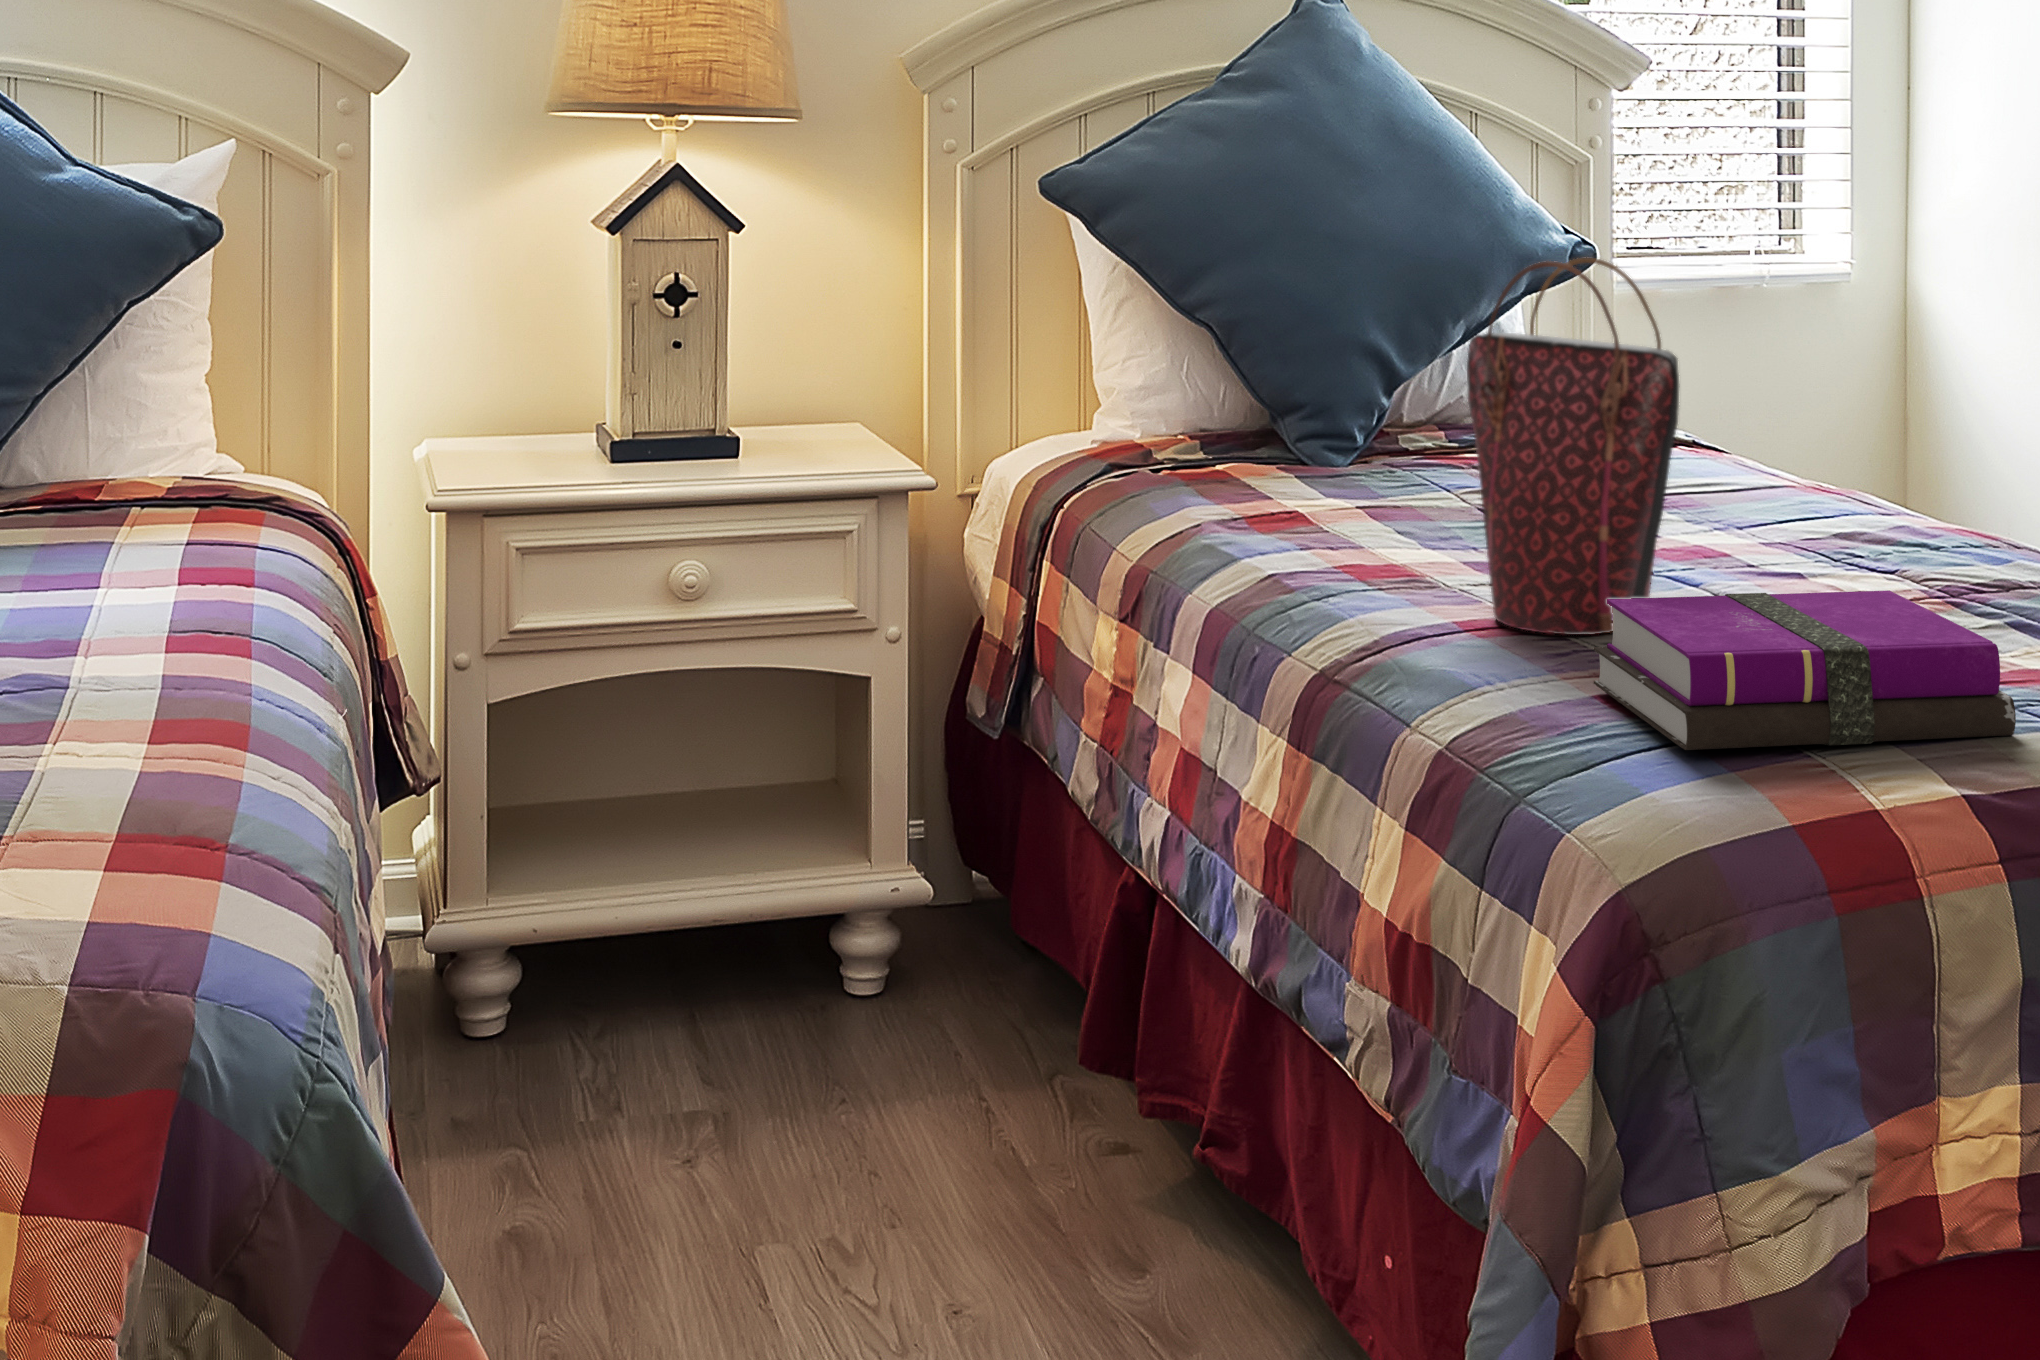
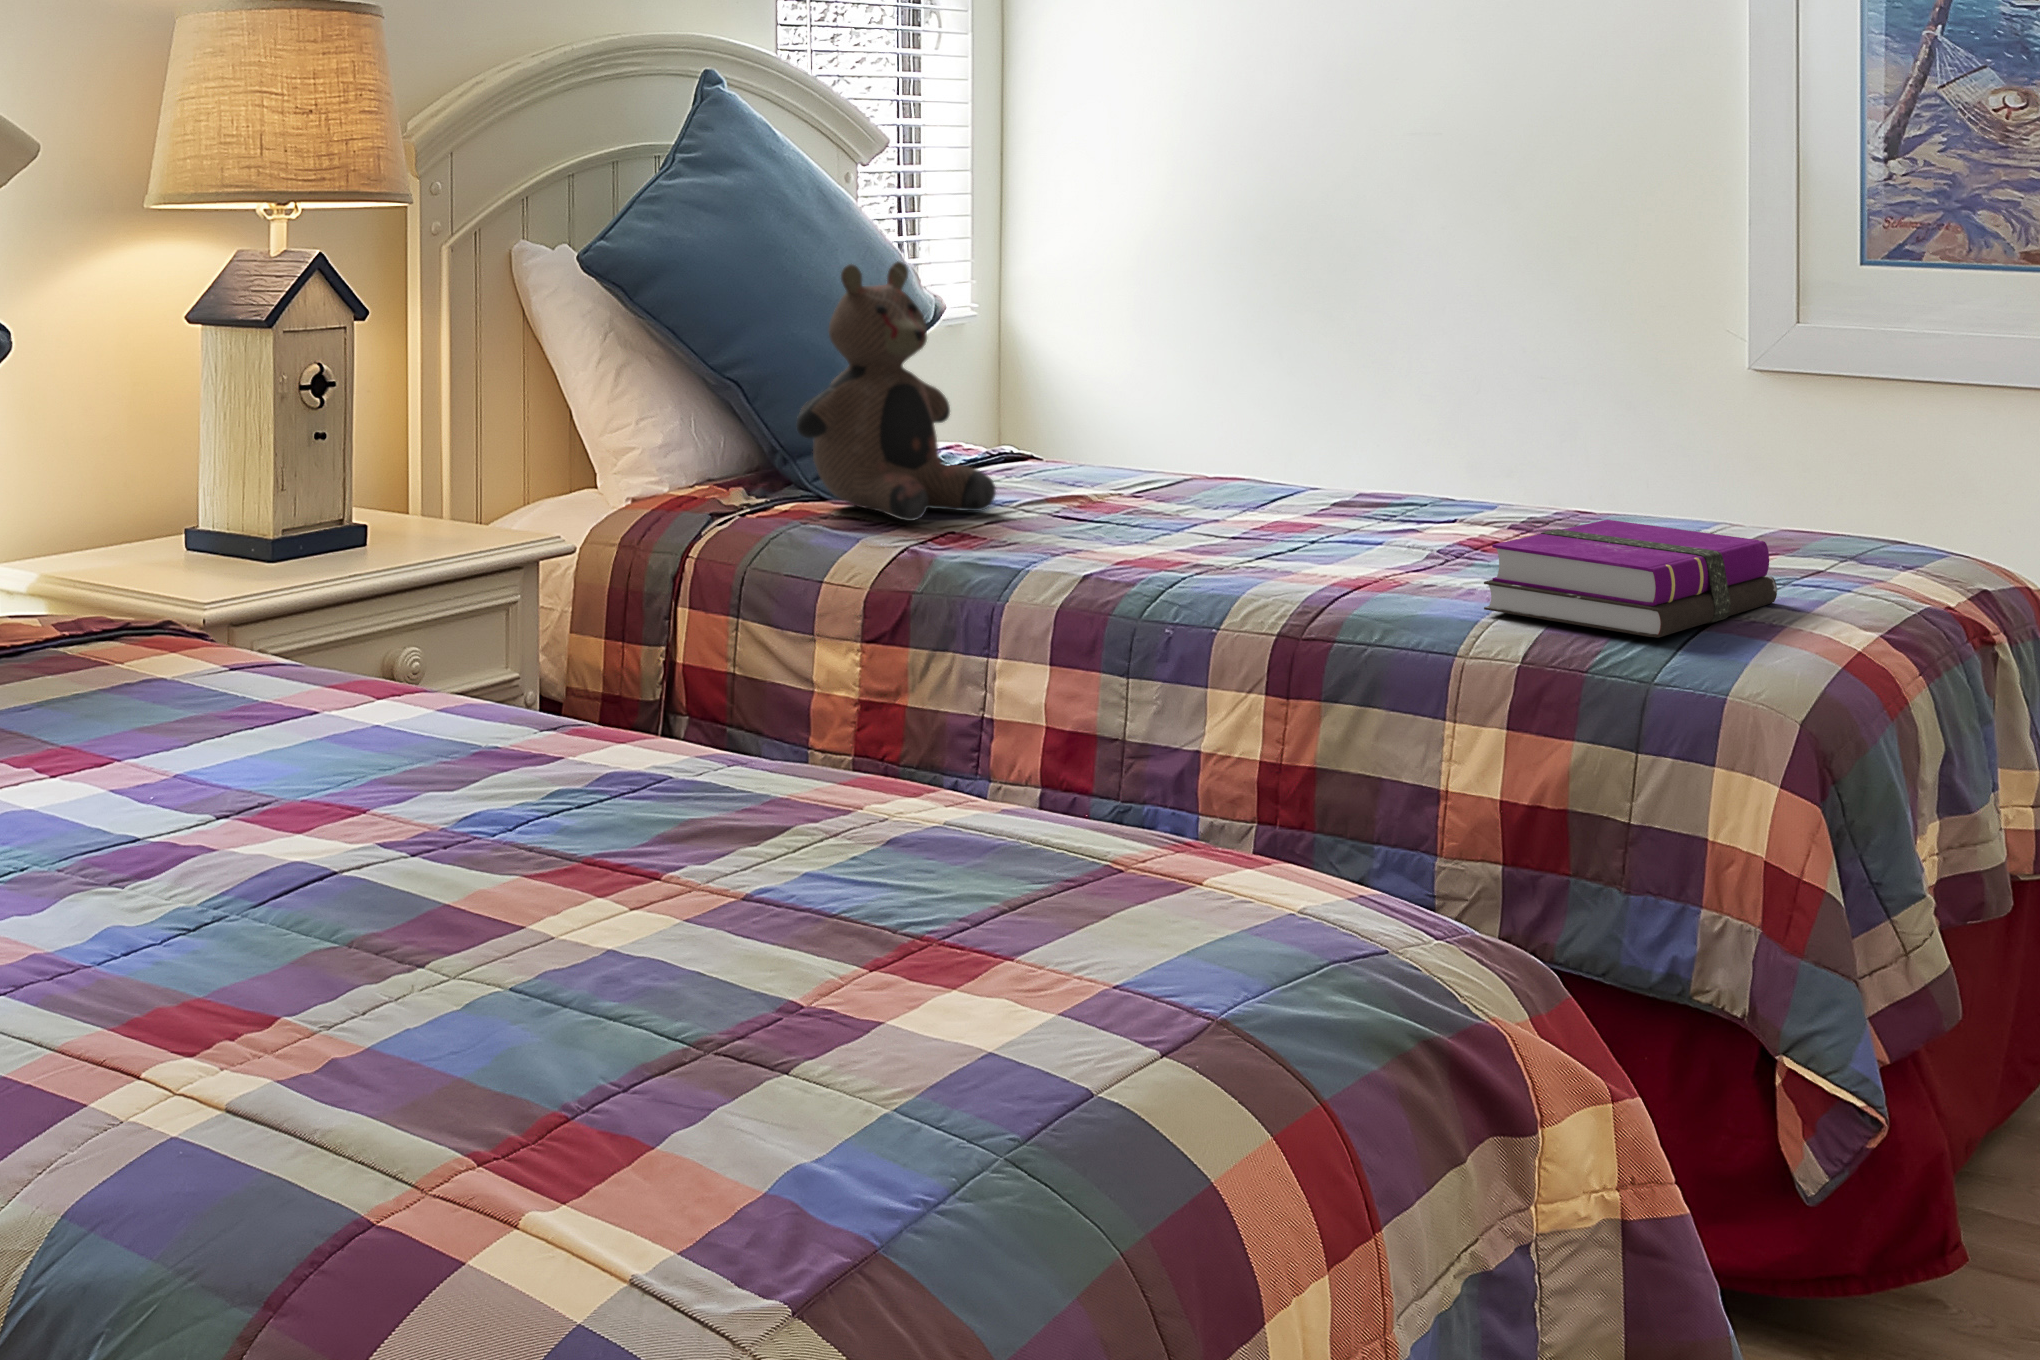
teddy bear: none [1202,201,1432,502] -> present [796,262,996,521]
handbag: present [1467,258,1679,635] -> none [1231,293,1428,585]

